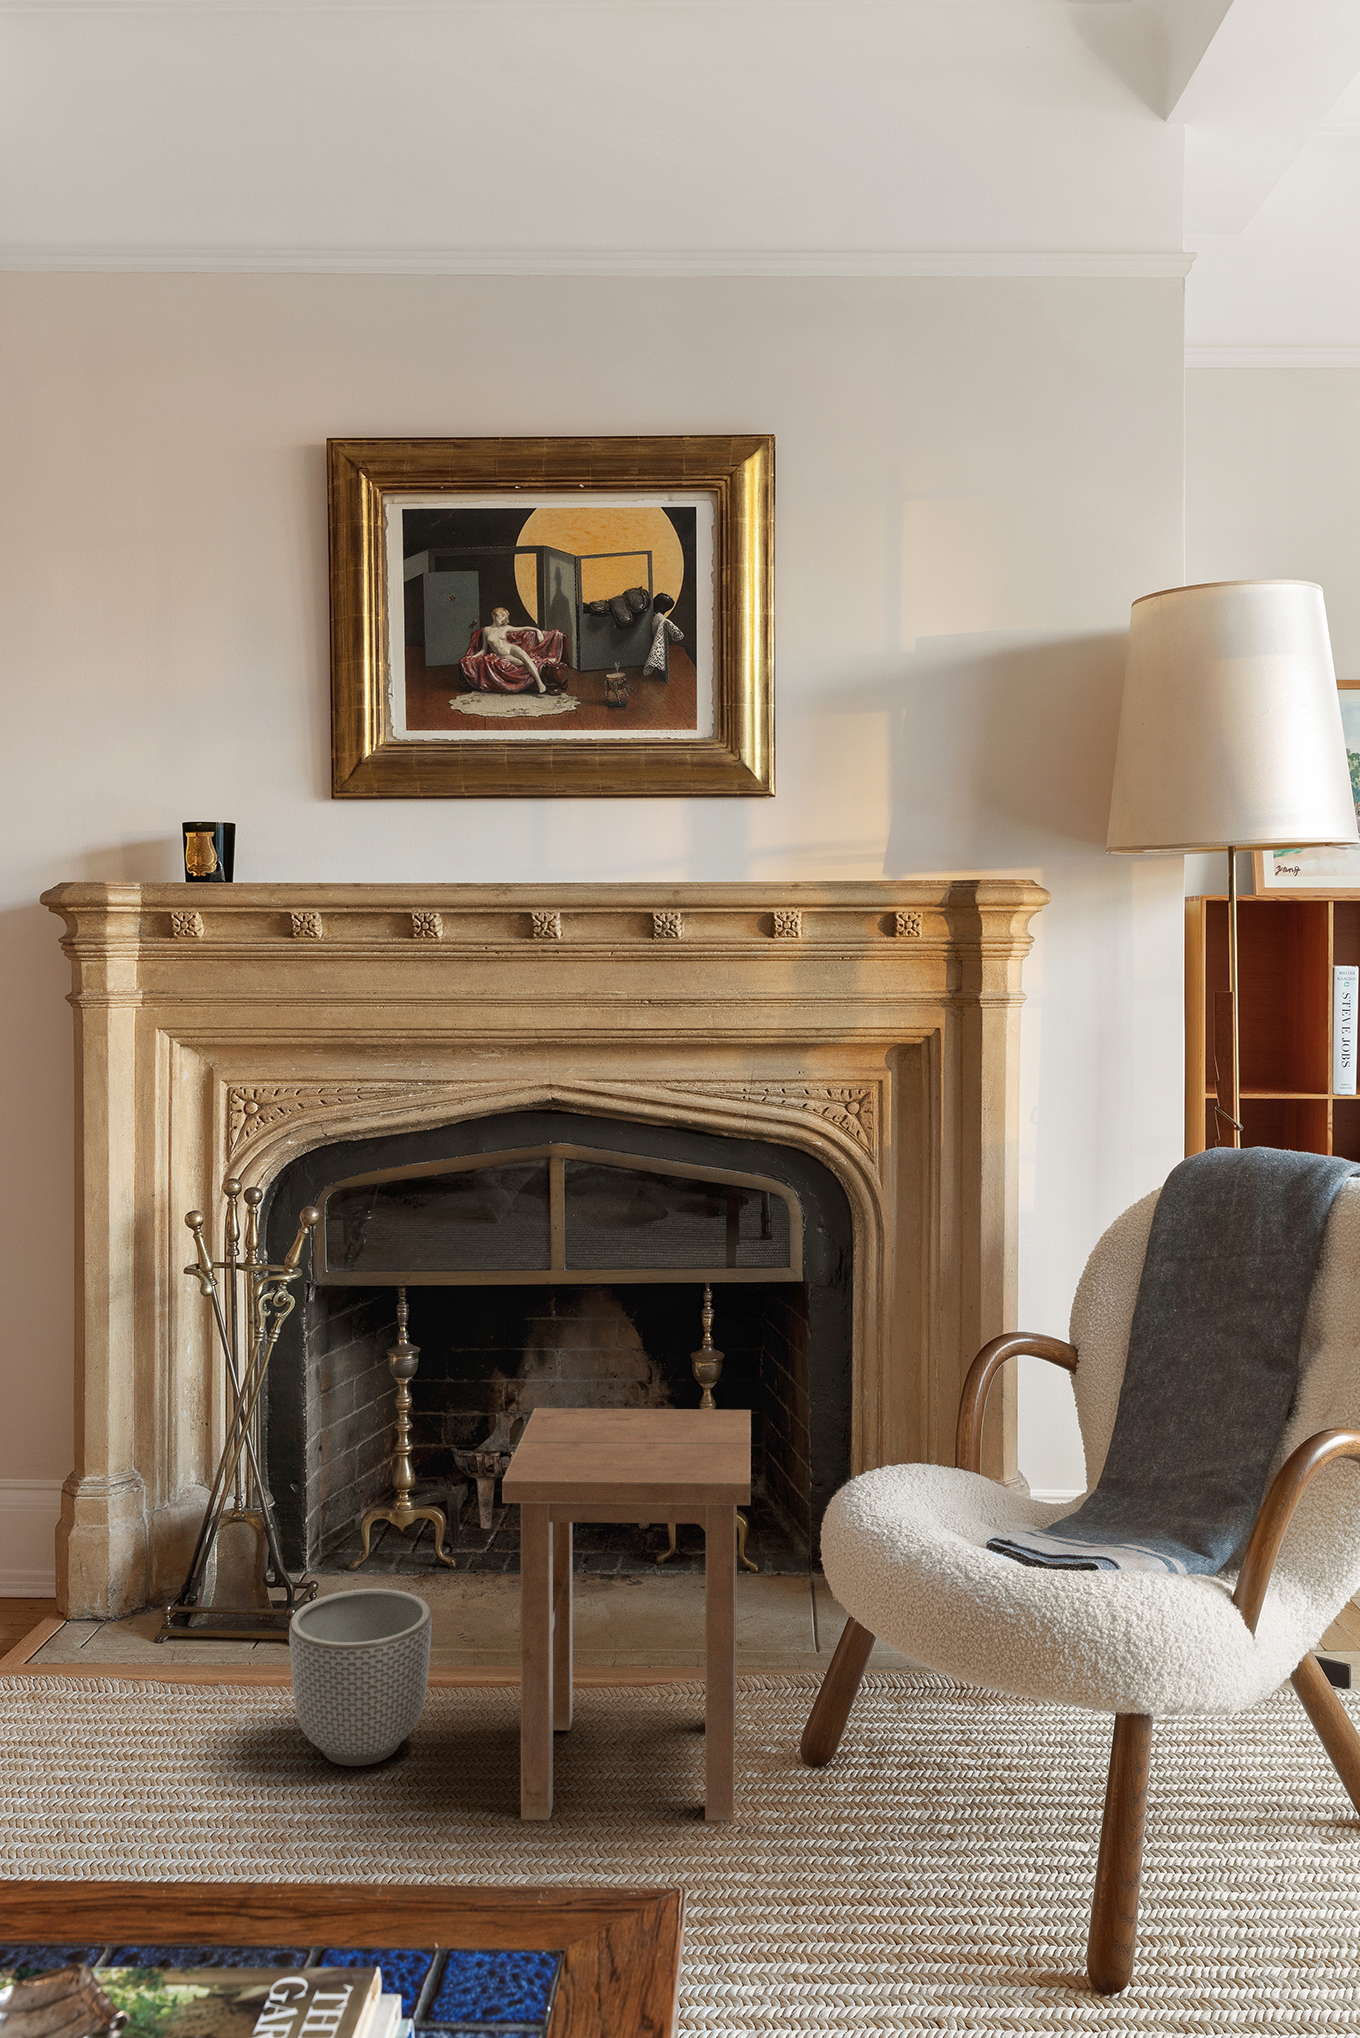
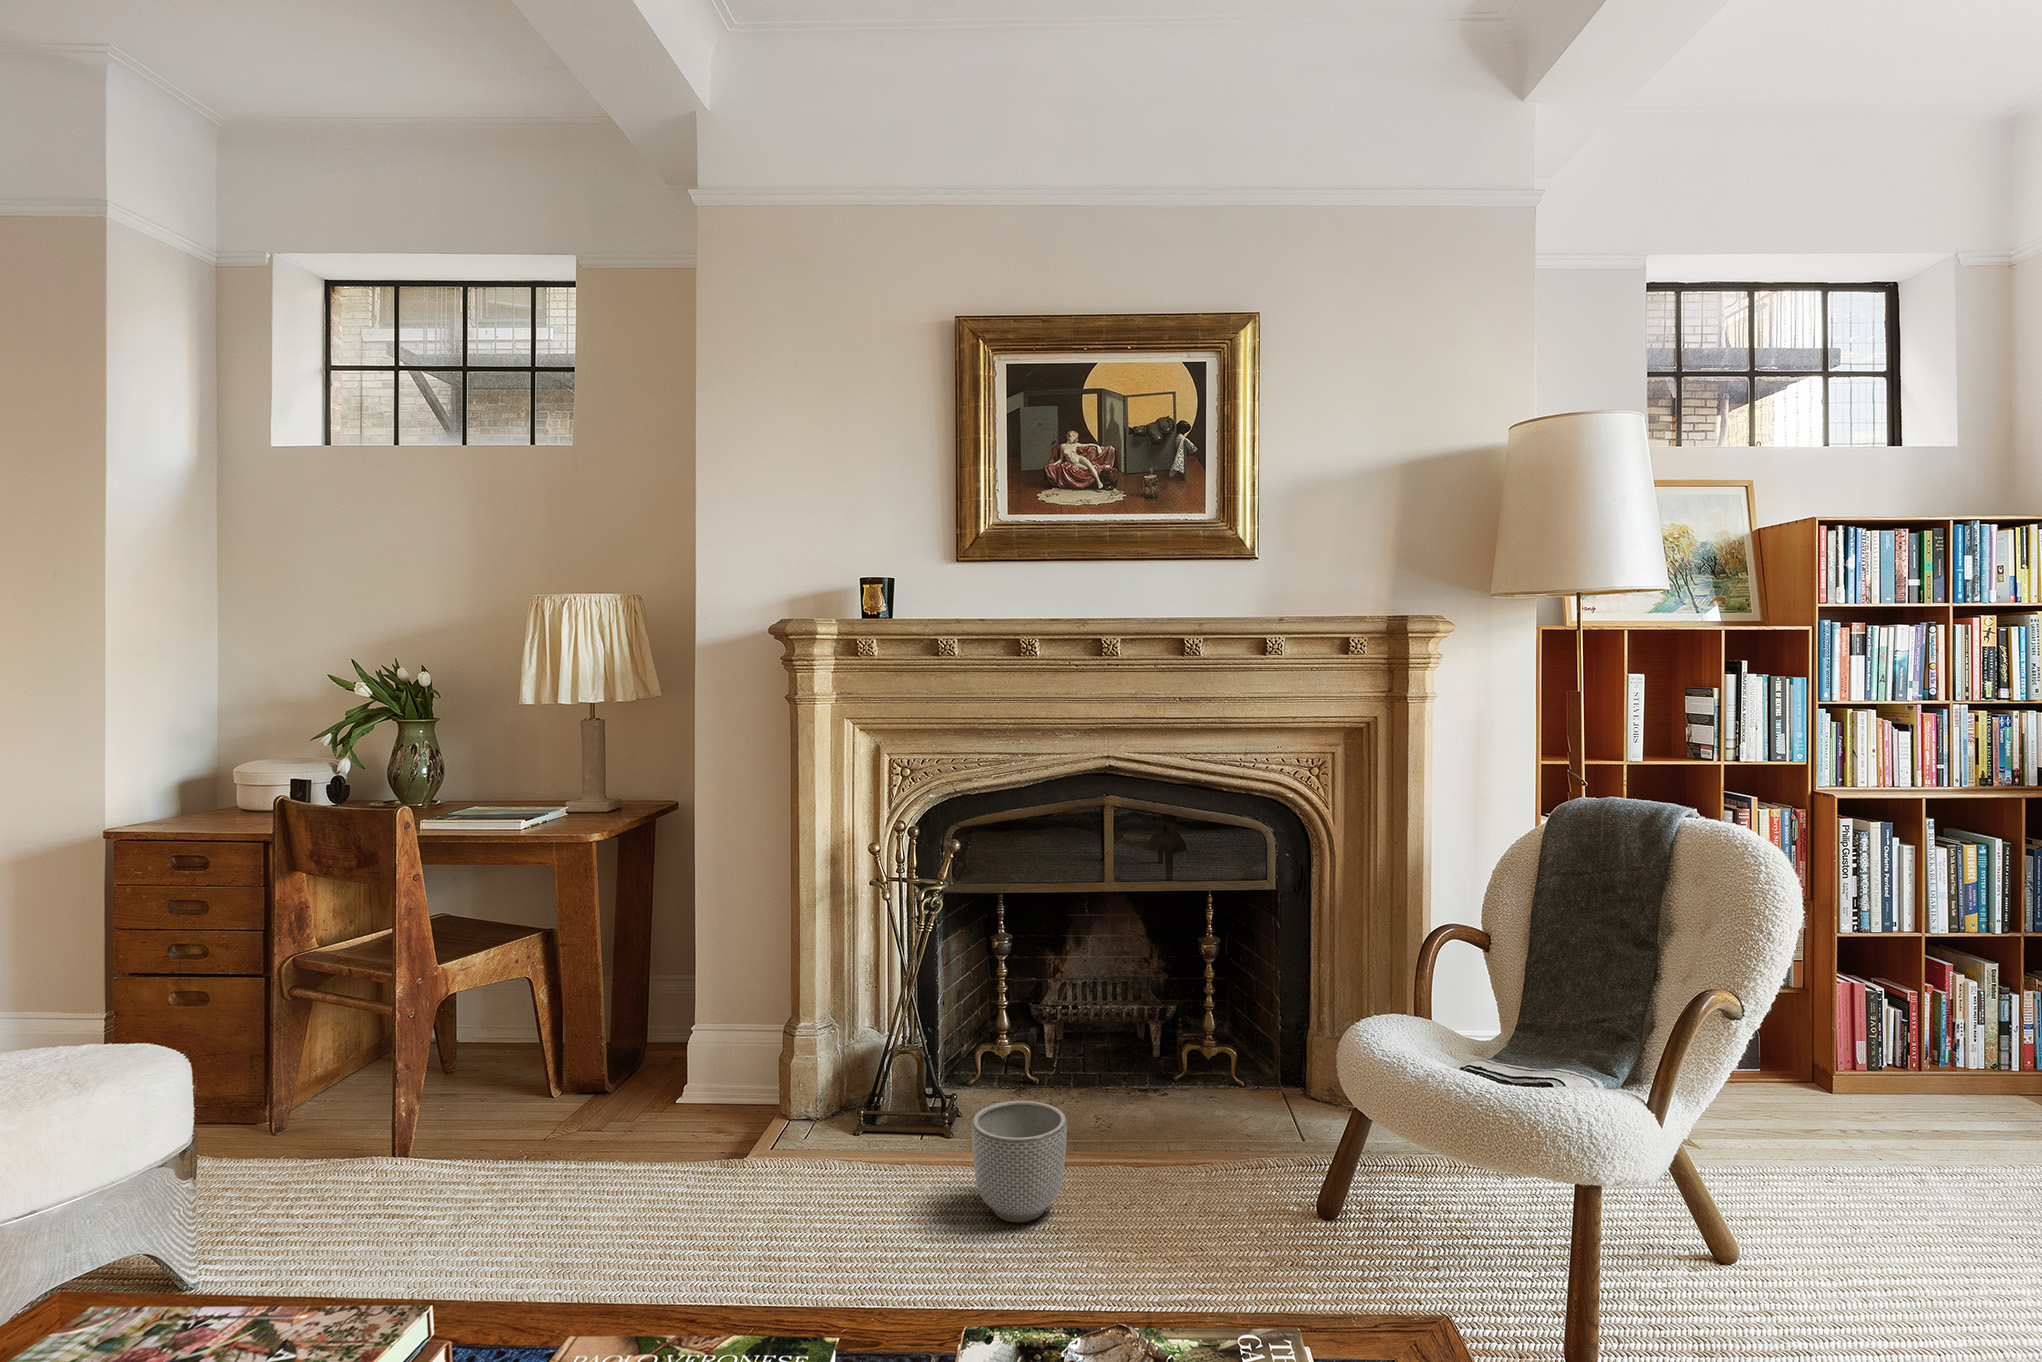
stool: present [502,1408,751,1821] -> none [1130,977,1304,1259]

